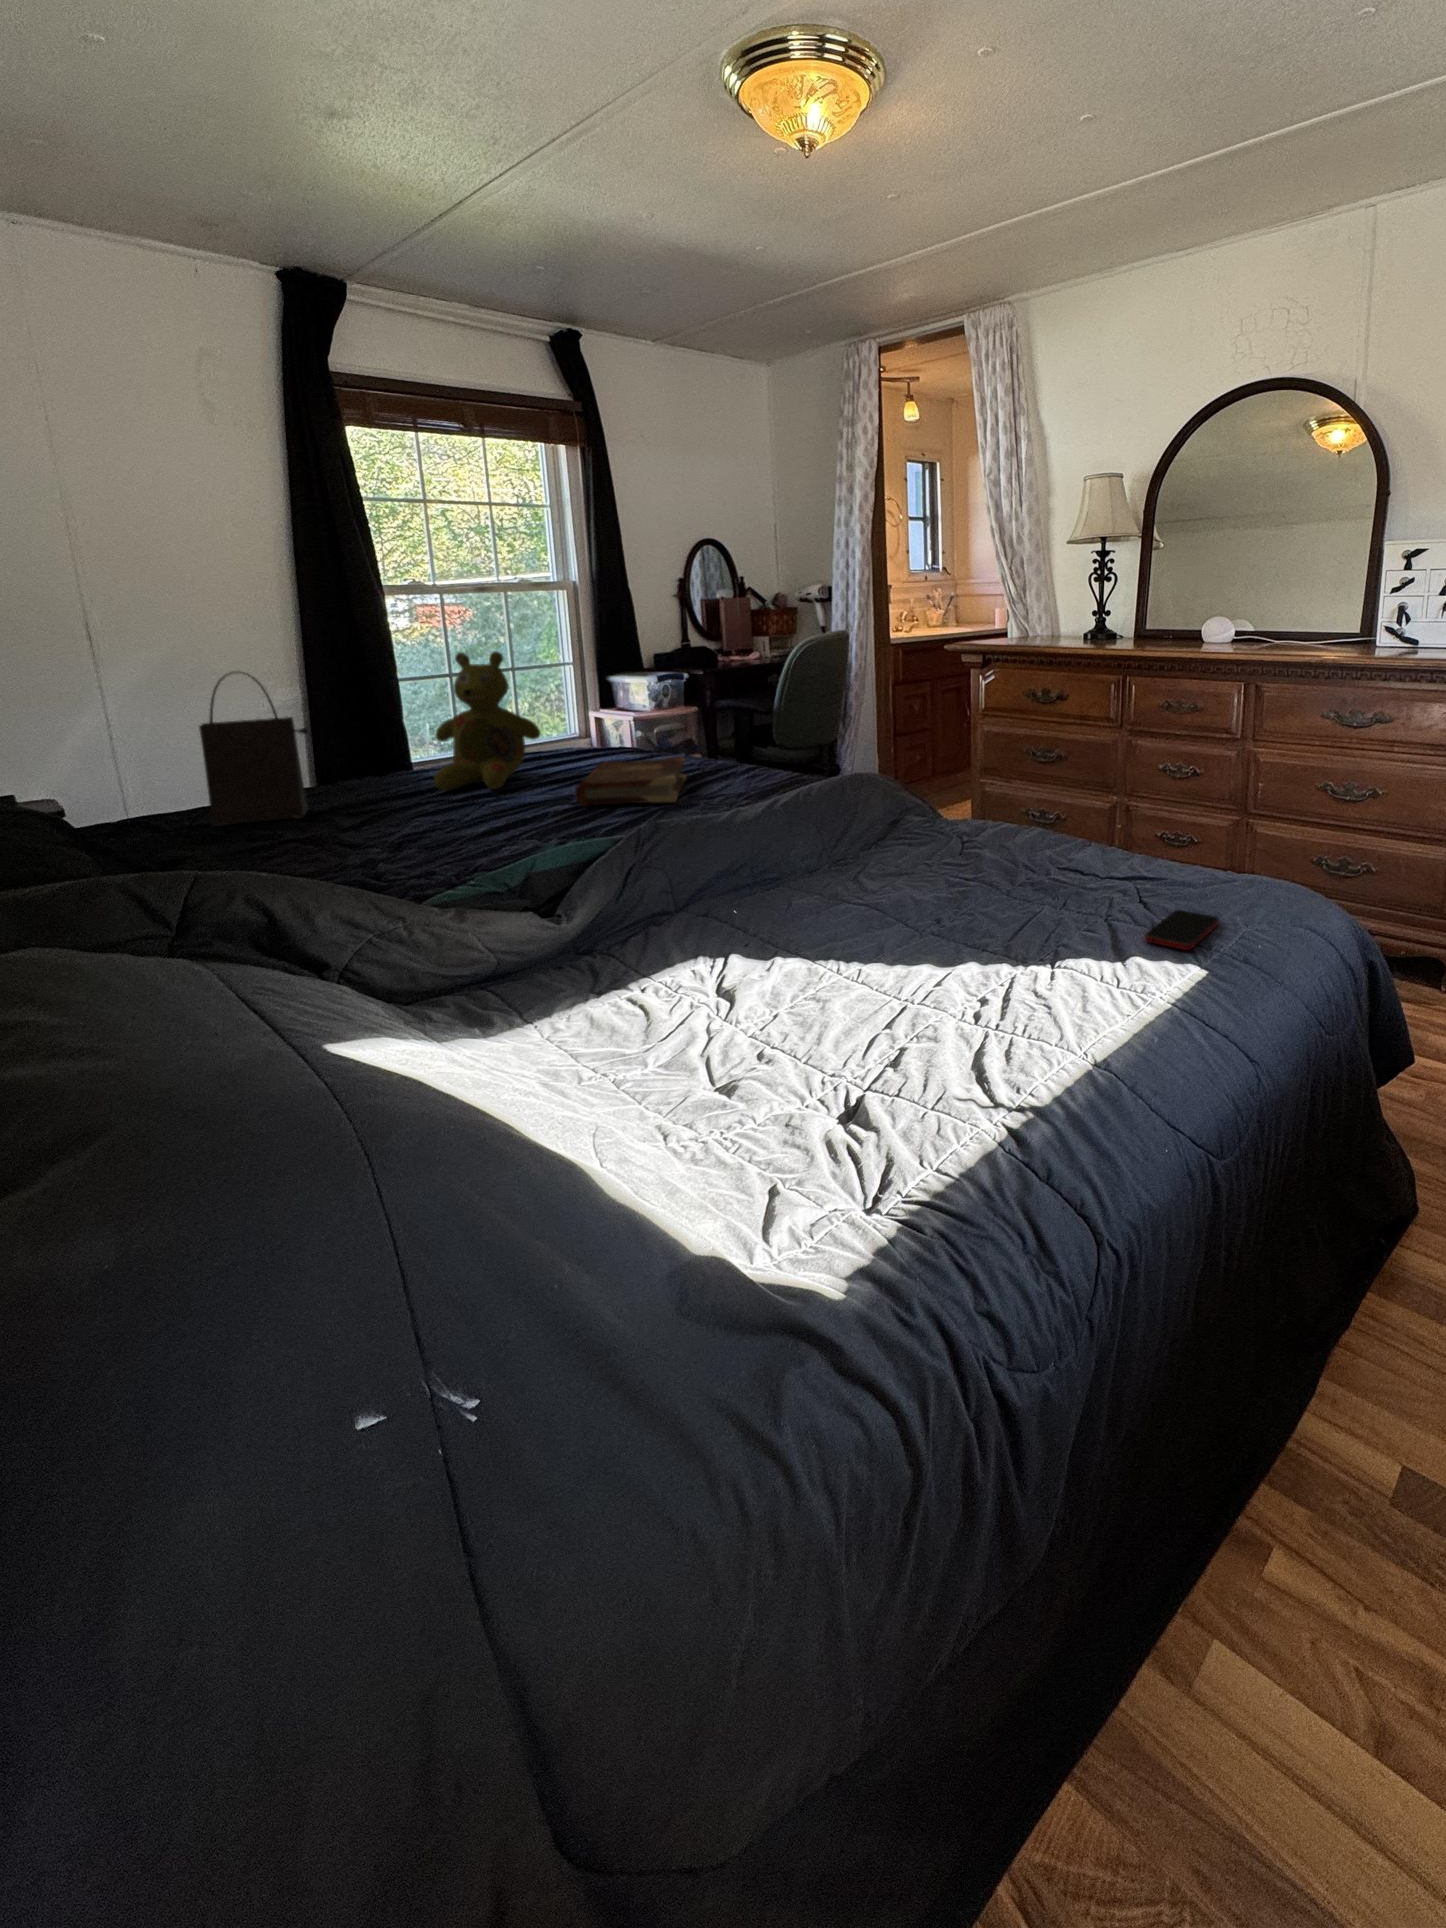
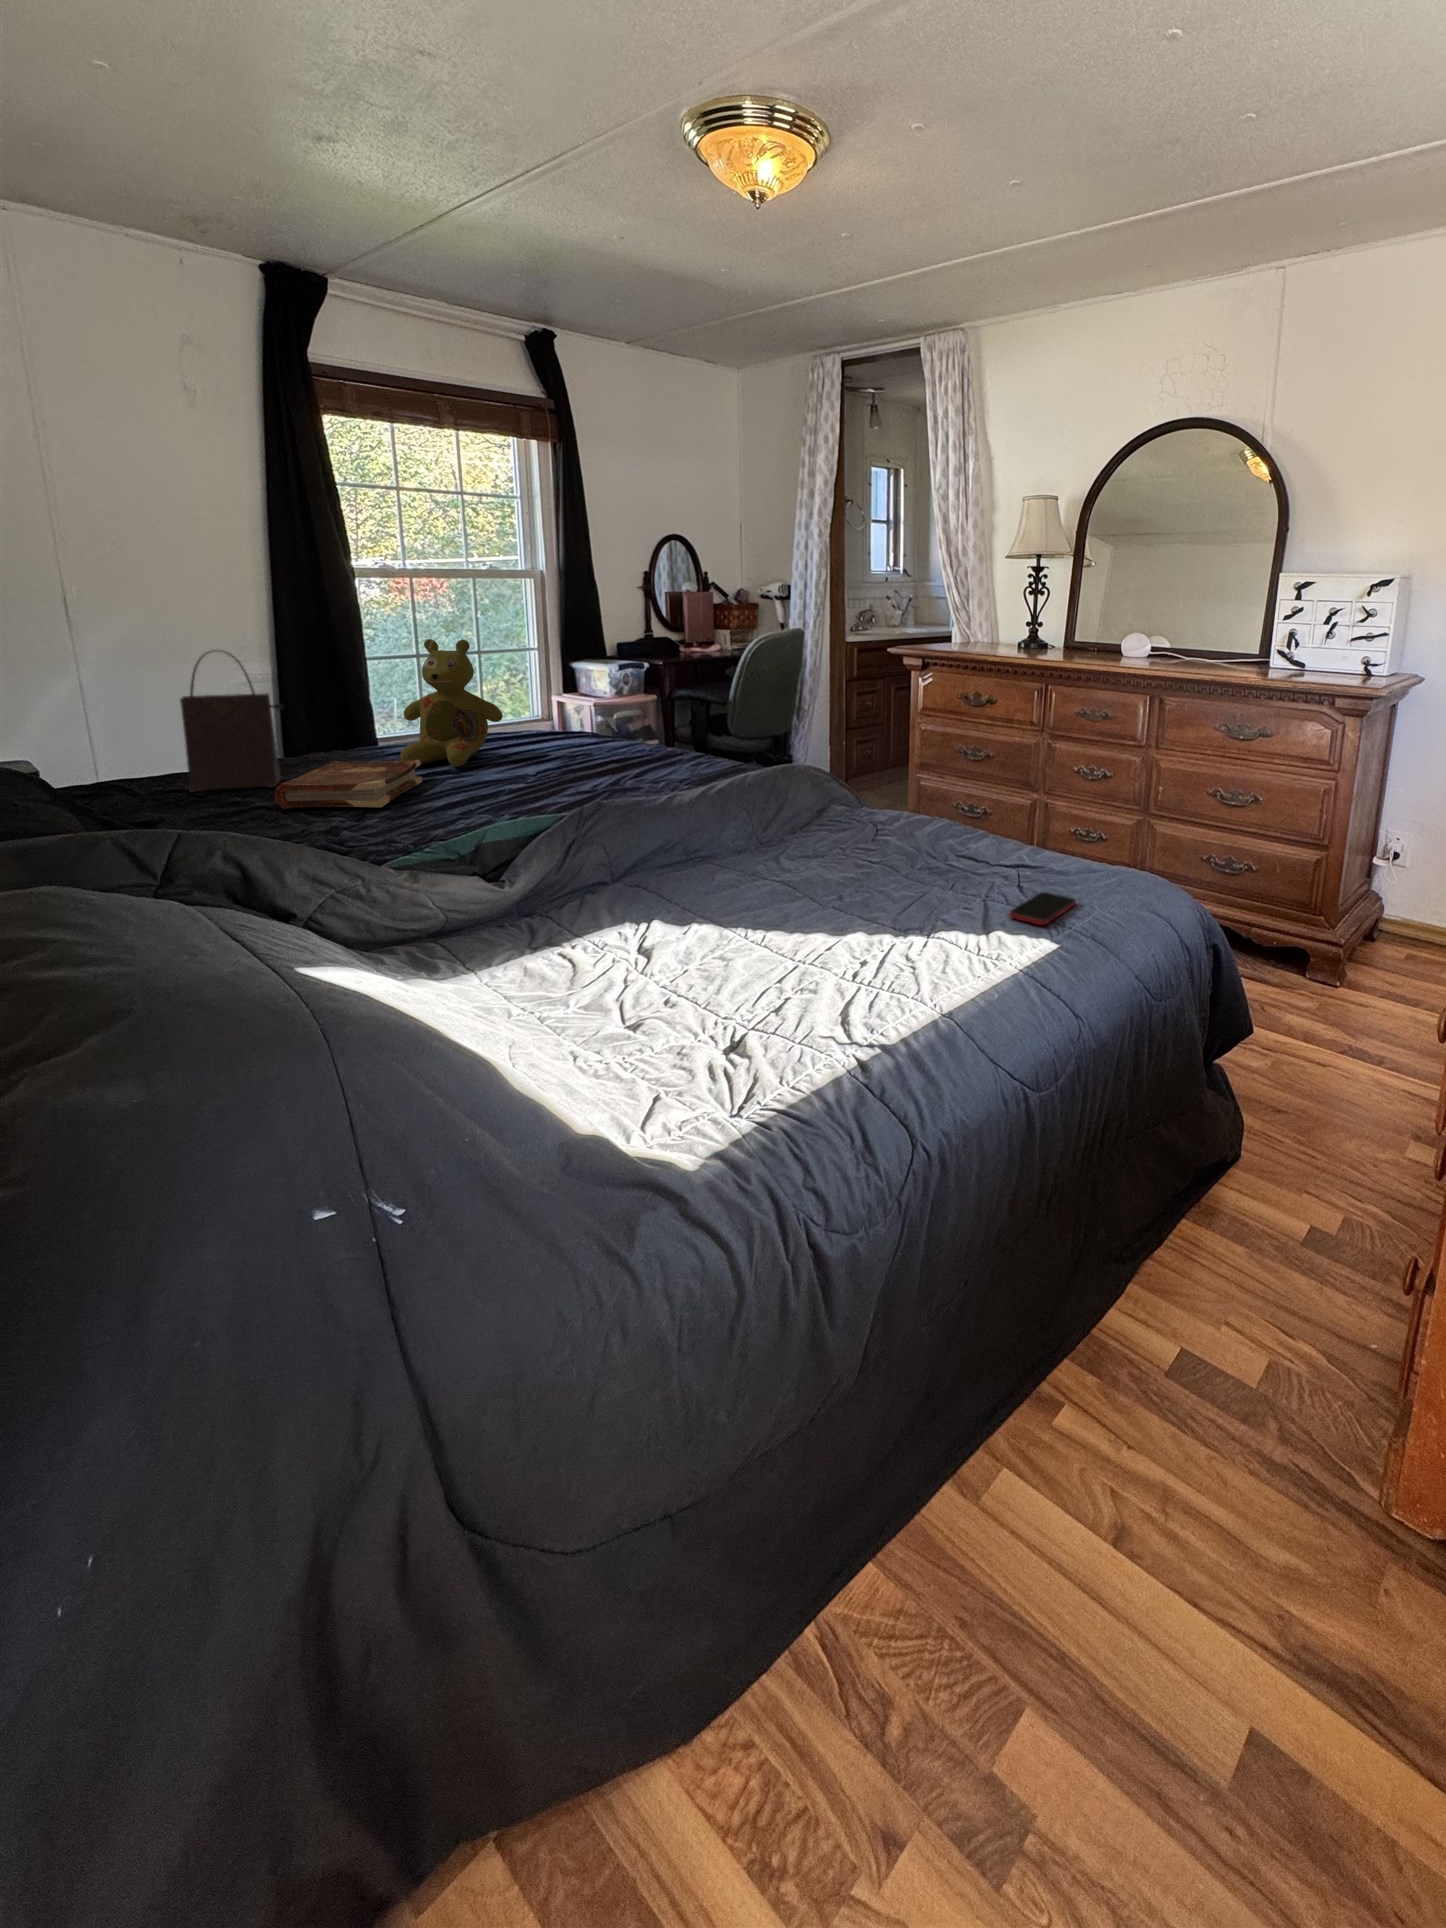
book: present [575,757,686,806] -> present [274,760,422,809]

